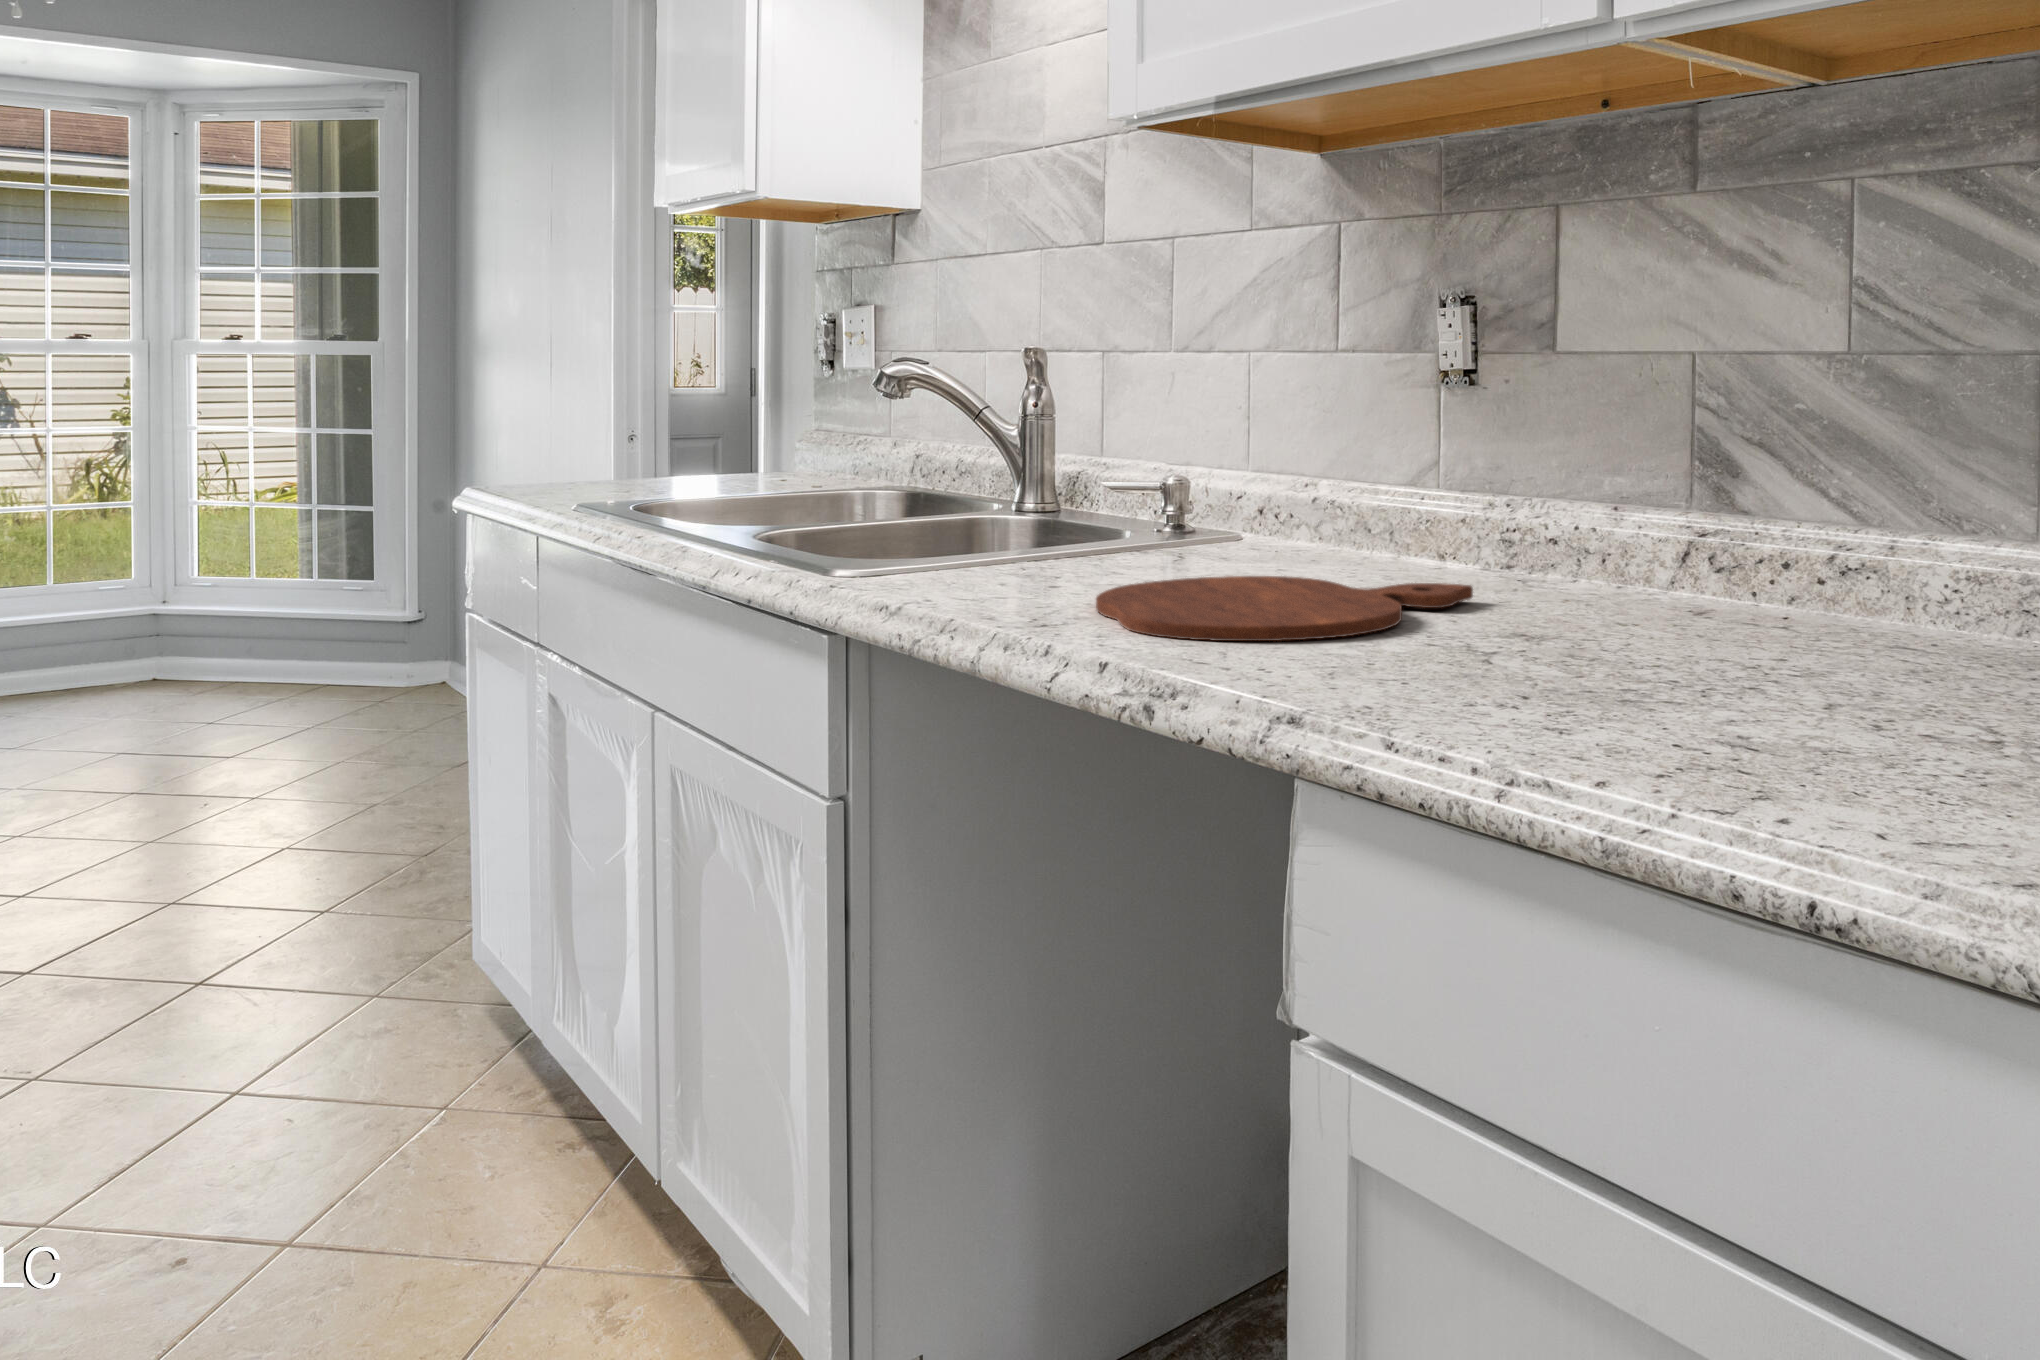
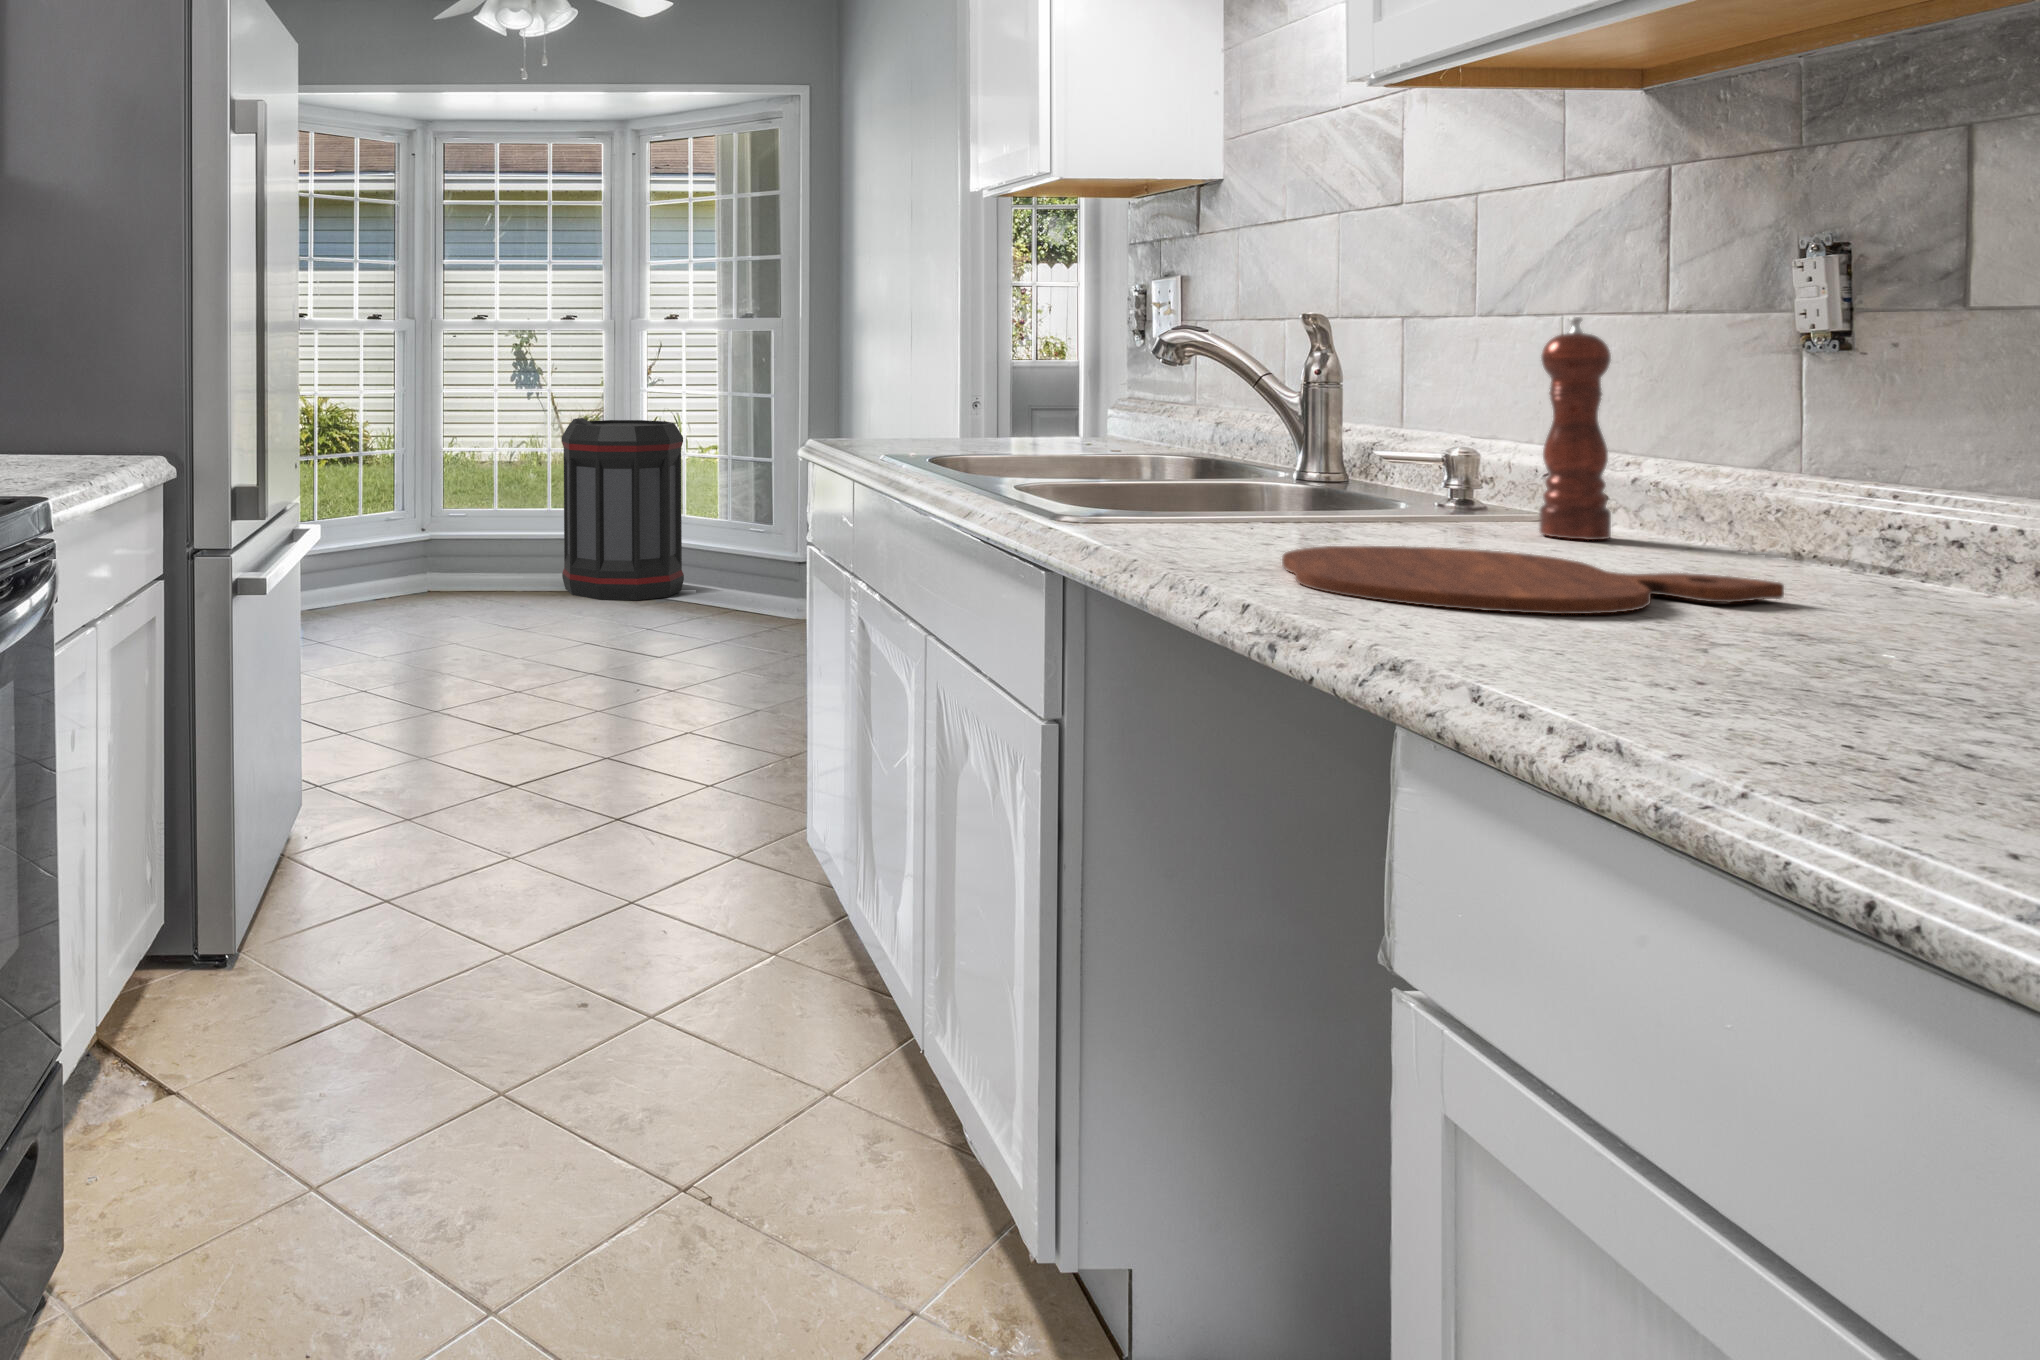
pepper mill: none [1252,355,1304,555] -> present [1539,317,1611,540]
trash can: none [56,474,249,715] -> present [562,418,684,600]

